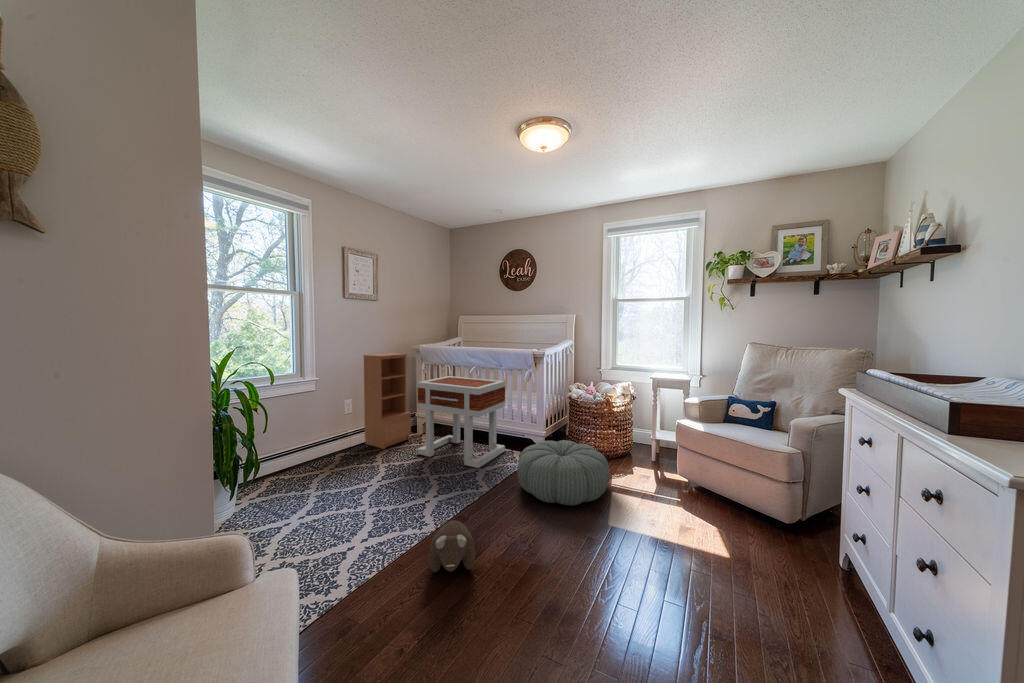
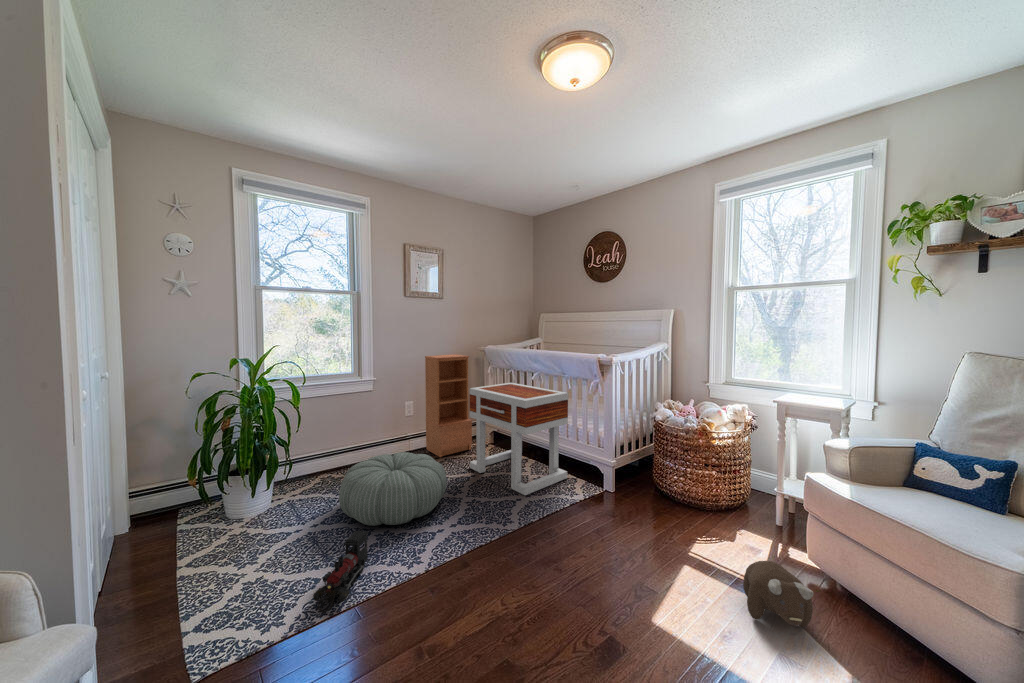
pouf: present [517,440,610,505] -> present [339,452,447,526]
toy train: none [338,513,372,587] -> present [313,531,368,613]
plush toy: present [429,520,475,572] -> present [743,561,814,627]

